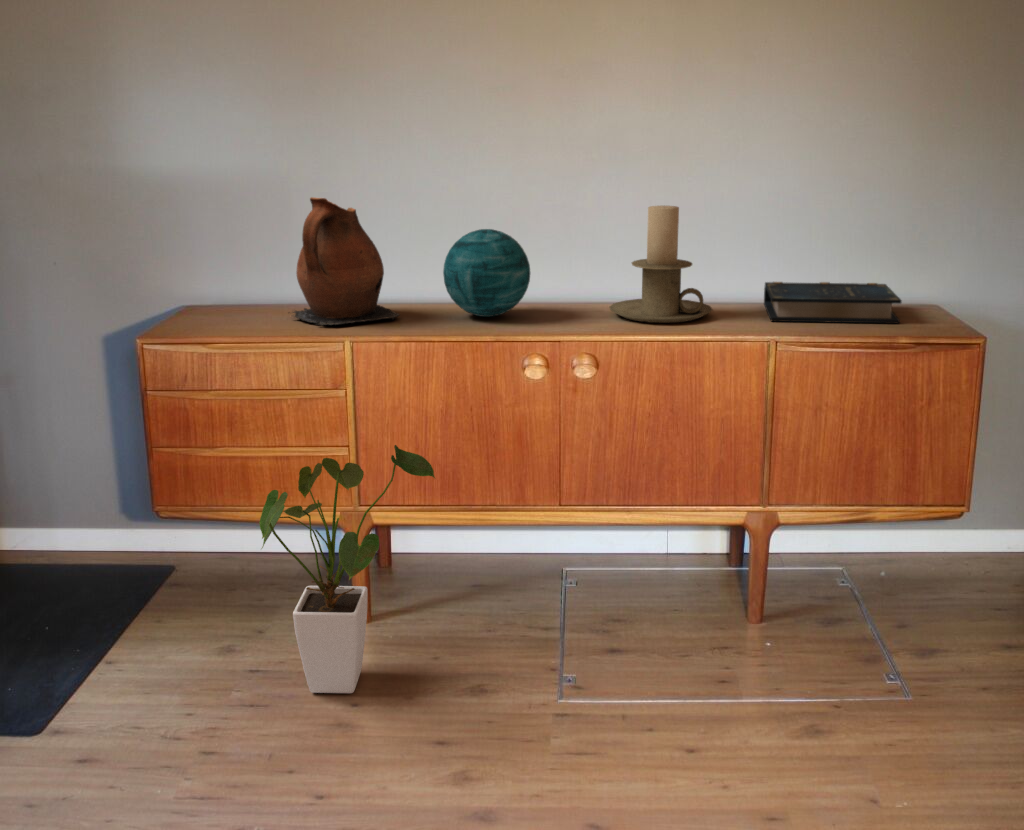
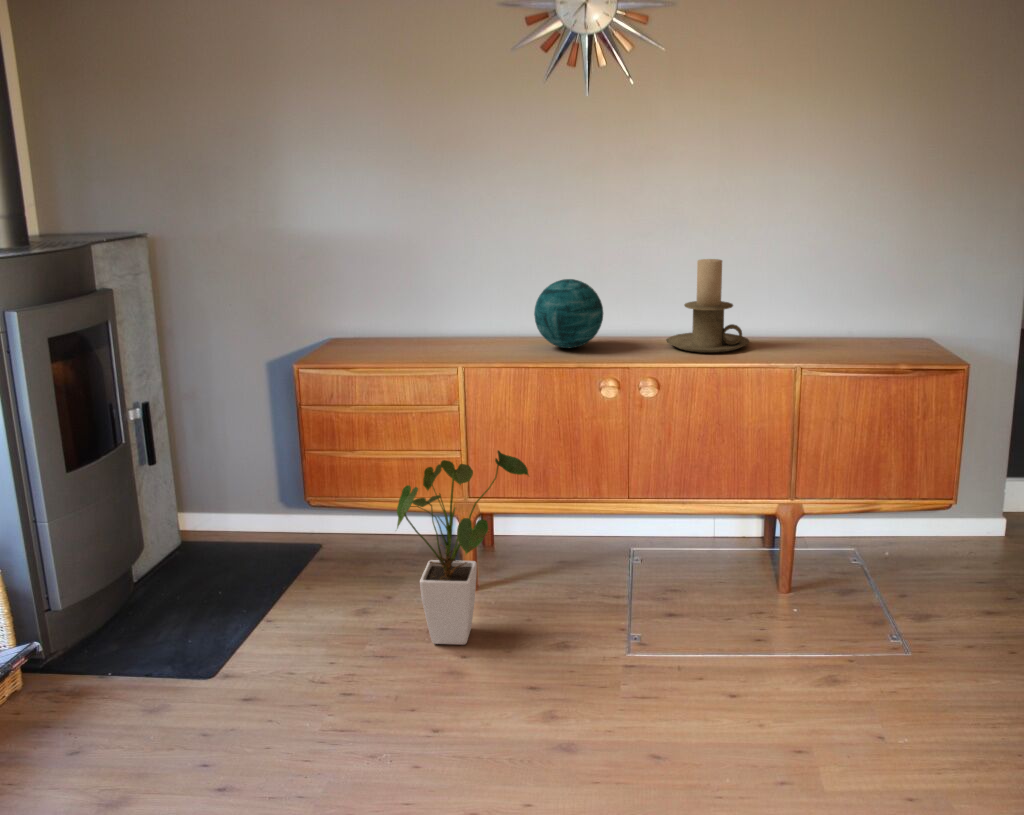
ceramic pitcher: present [293,197,400,325] -> none [412,256,500,356]
book: present [764,282,901,324] -> none [791,318,904,352]

